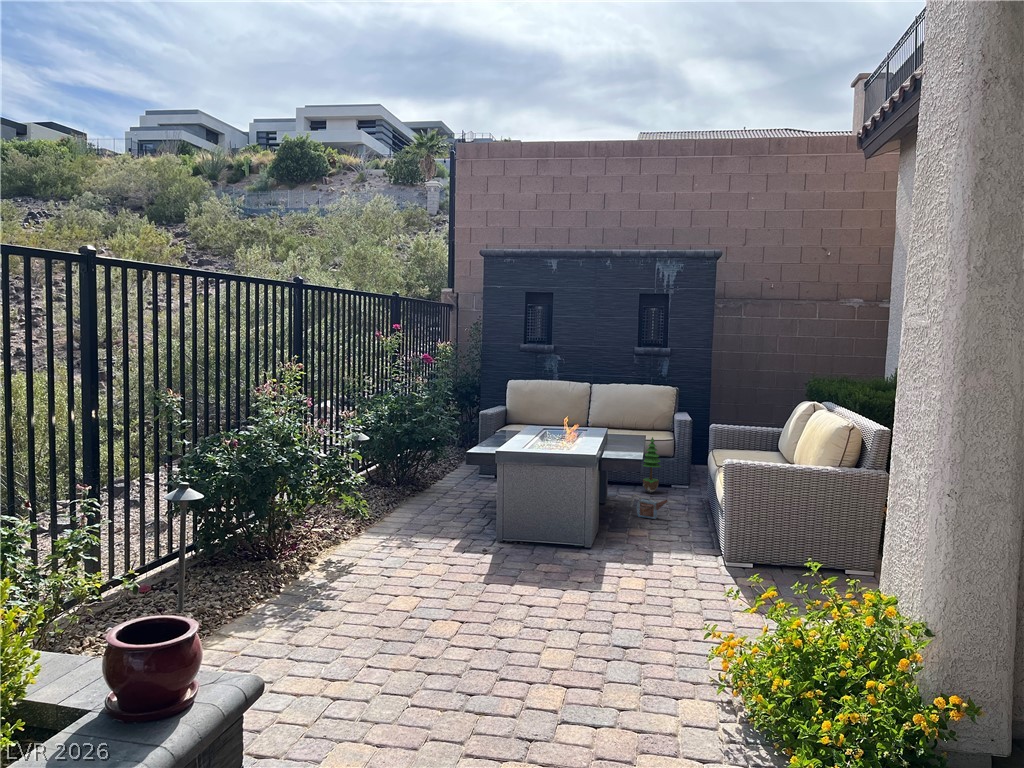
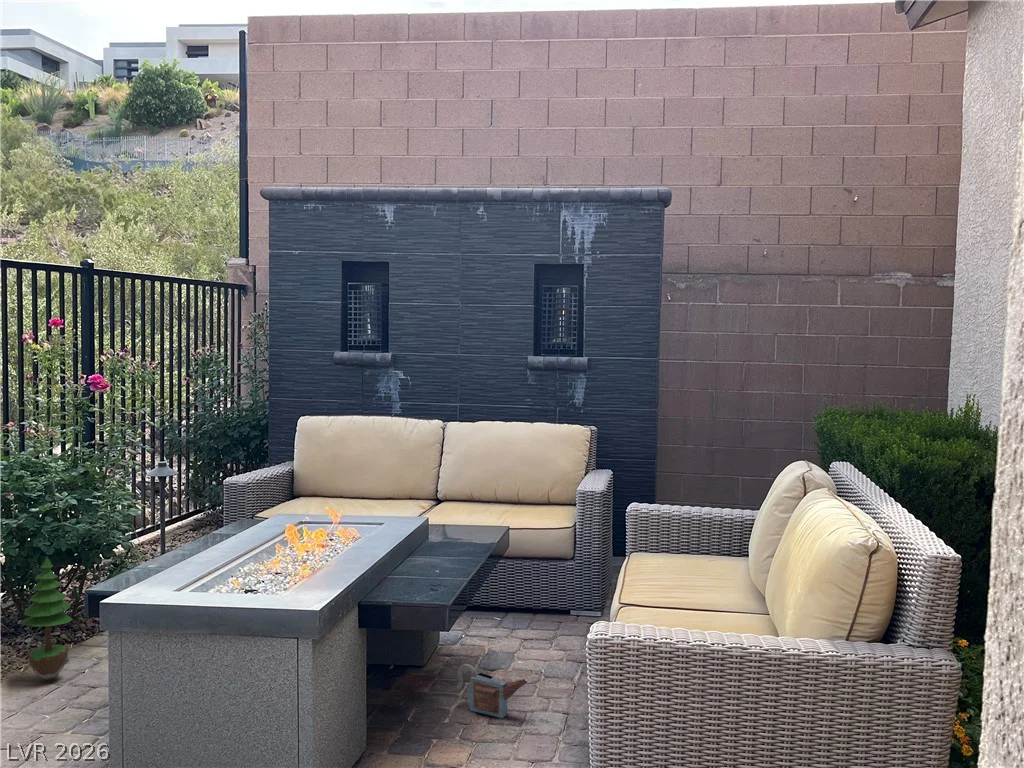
potted tree: present [643,437,661,493] -> present [22,556,73,680]

